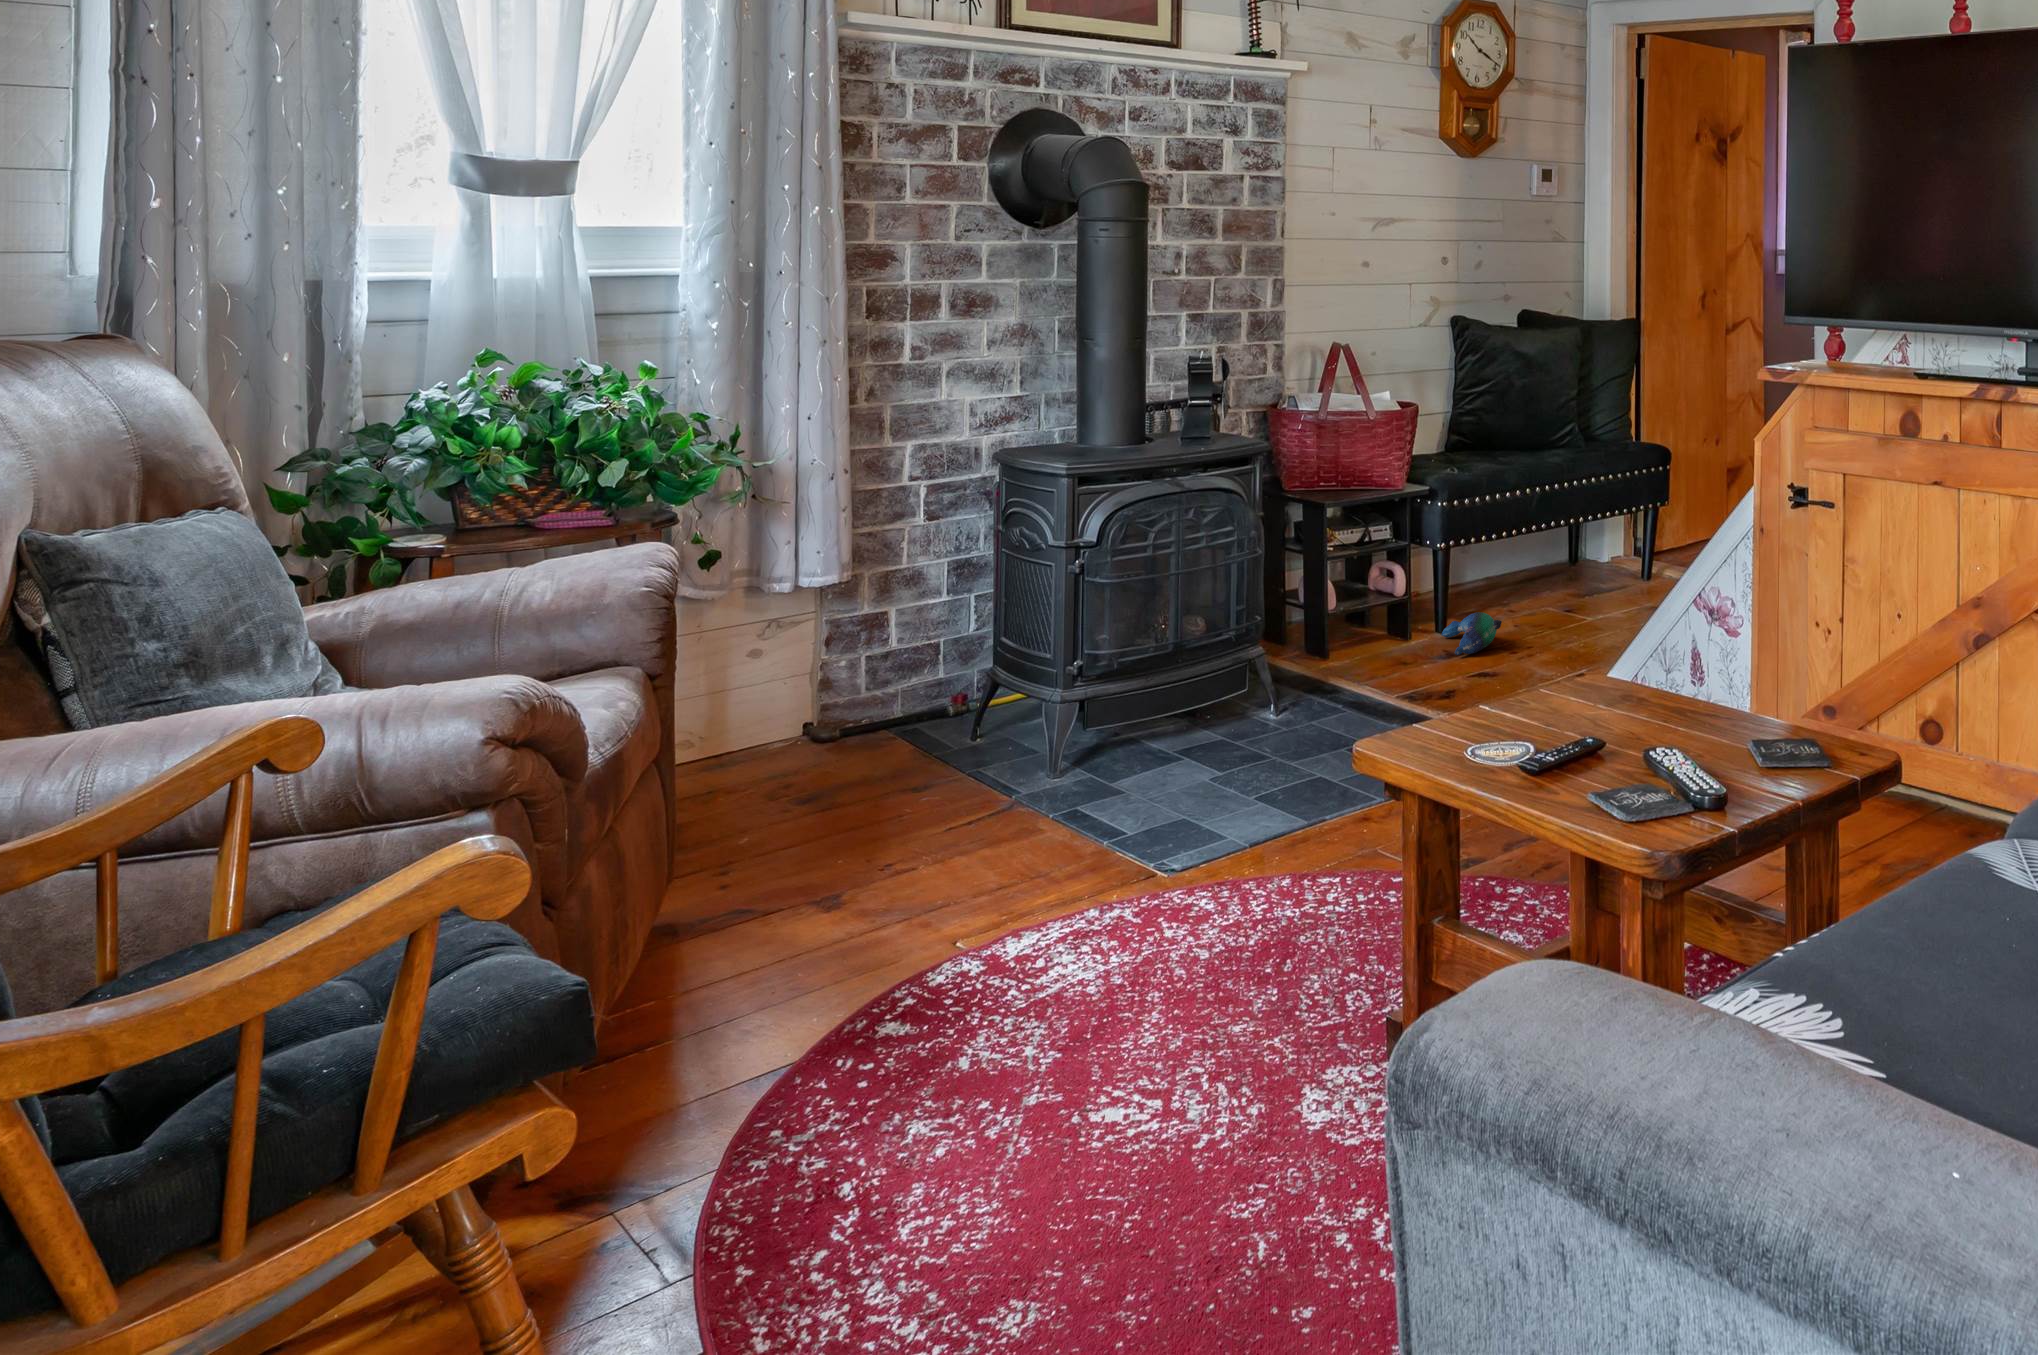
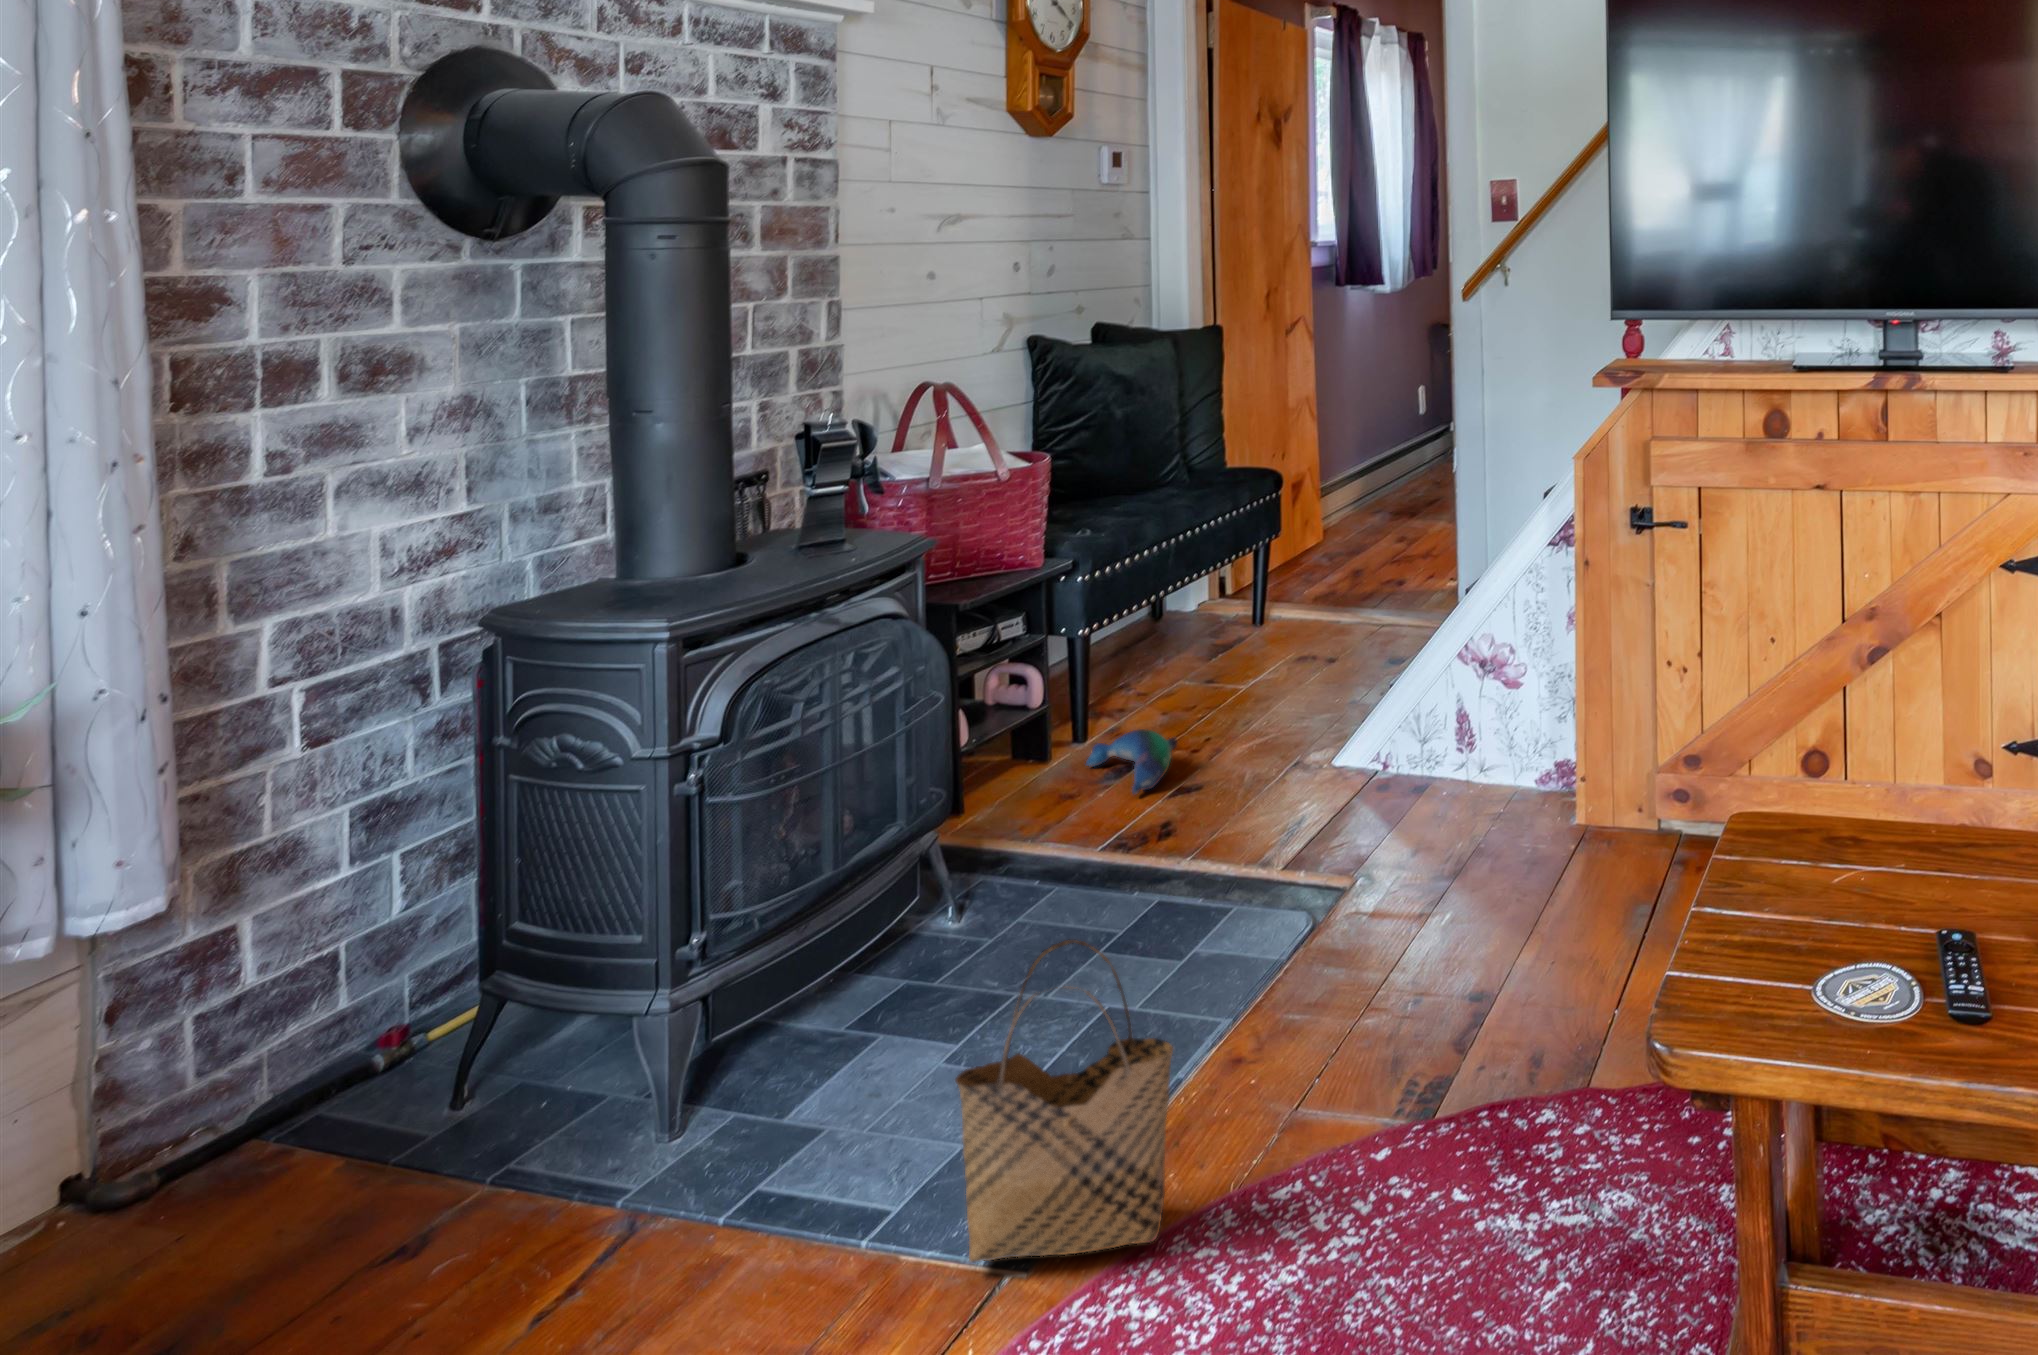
woven basket: none [1156,659,1283,846] -> present [955,940,1173,1263]

